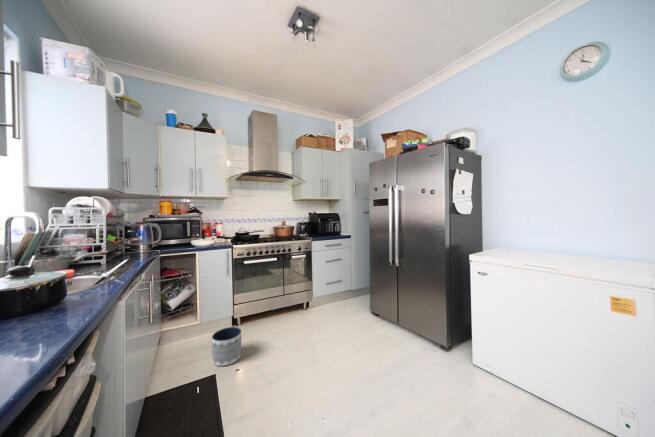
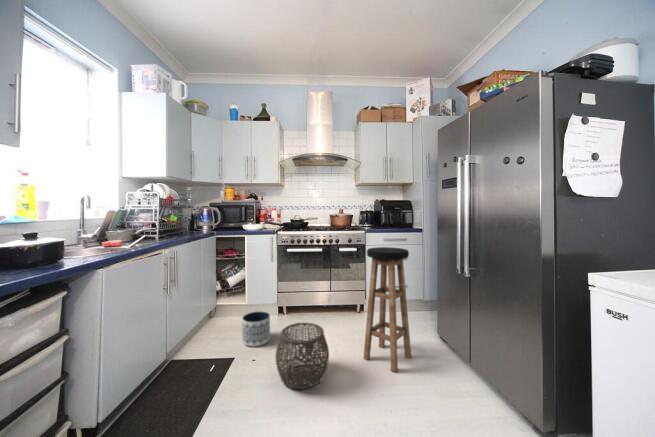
bar stool: none [333,253,366,350] -> present [364,247,411,372]
woven basket: none [270,327,319,390] -> present [275,323,329,389]

